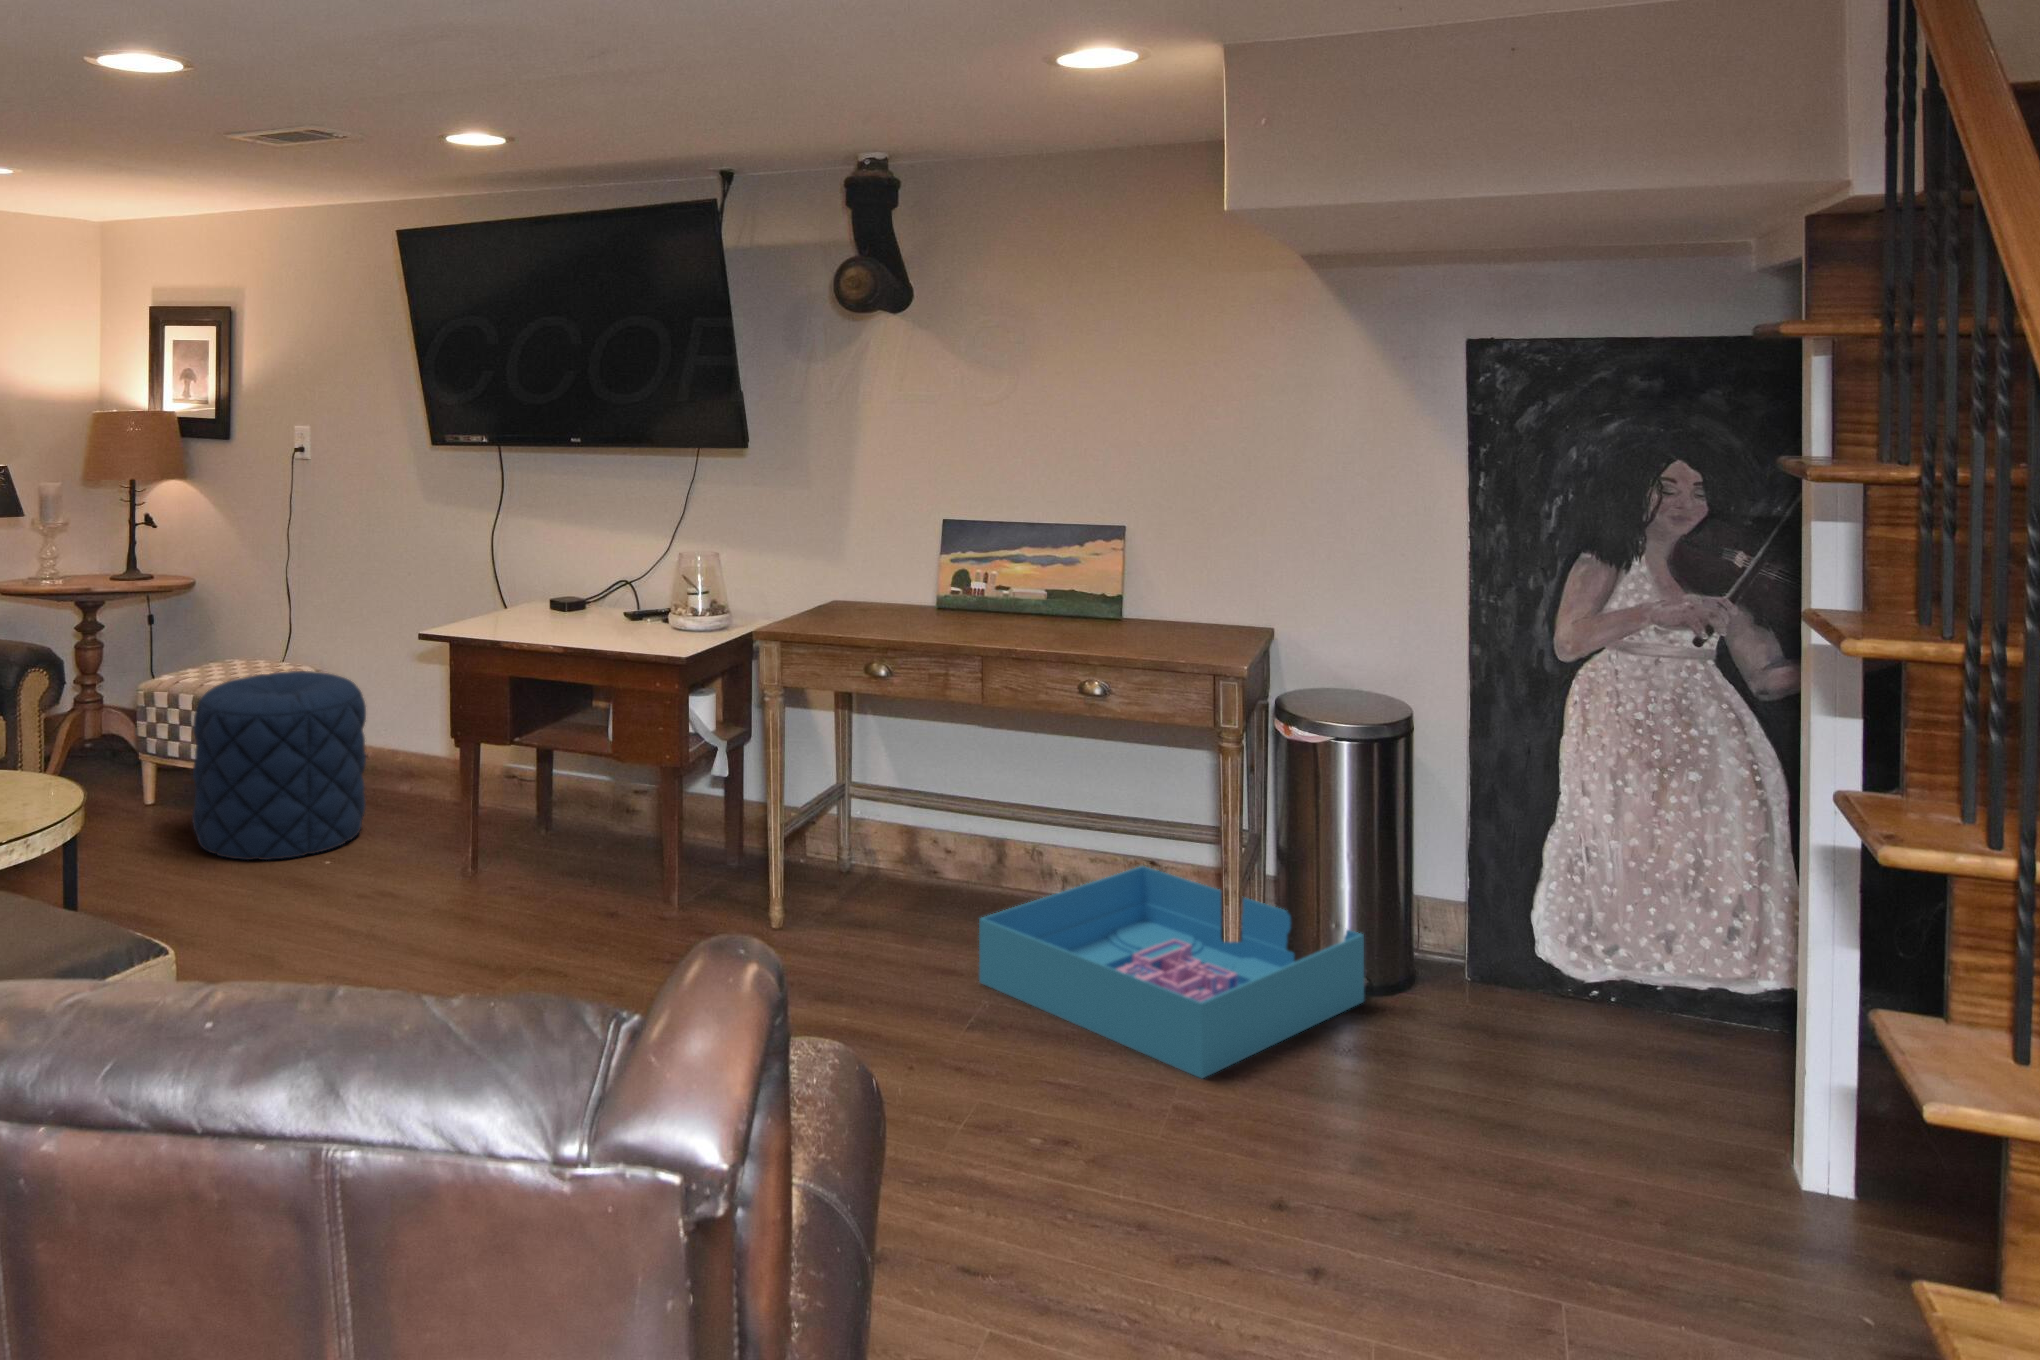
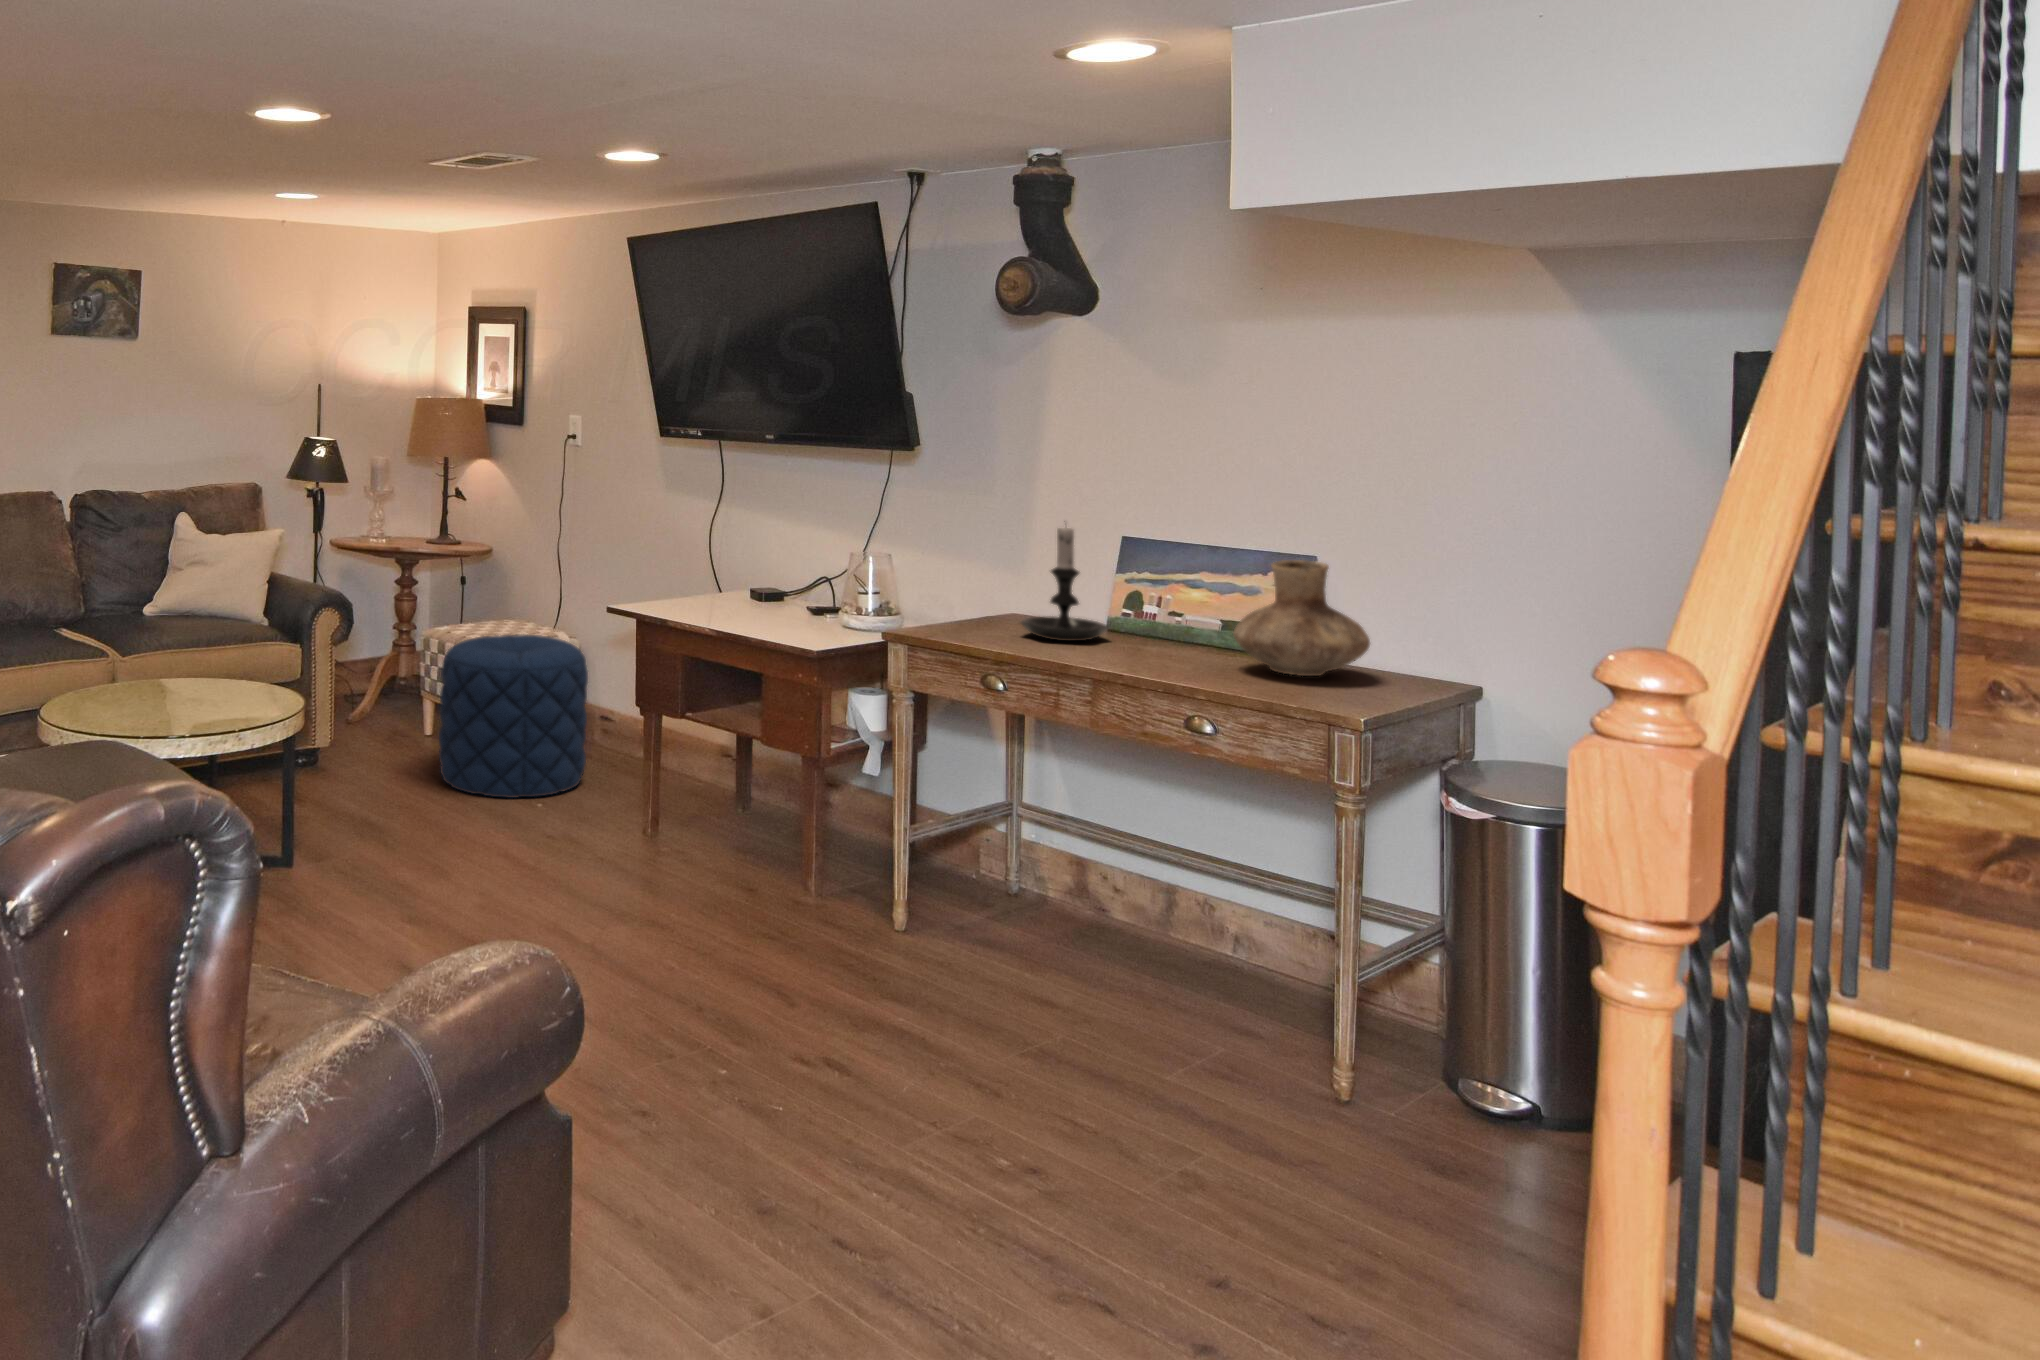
candle holder: none [876,507,955,623] -> present [1021,527,1108,641]
vase: none [1086,530,1203,635] -> present [1233,560,1370,676]
storage bin: present [979,866,1364,1078] -> none [1066,930,1513,1145]

